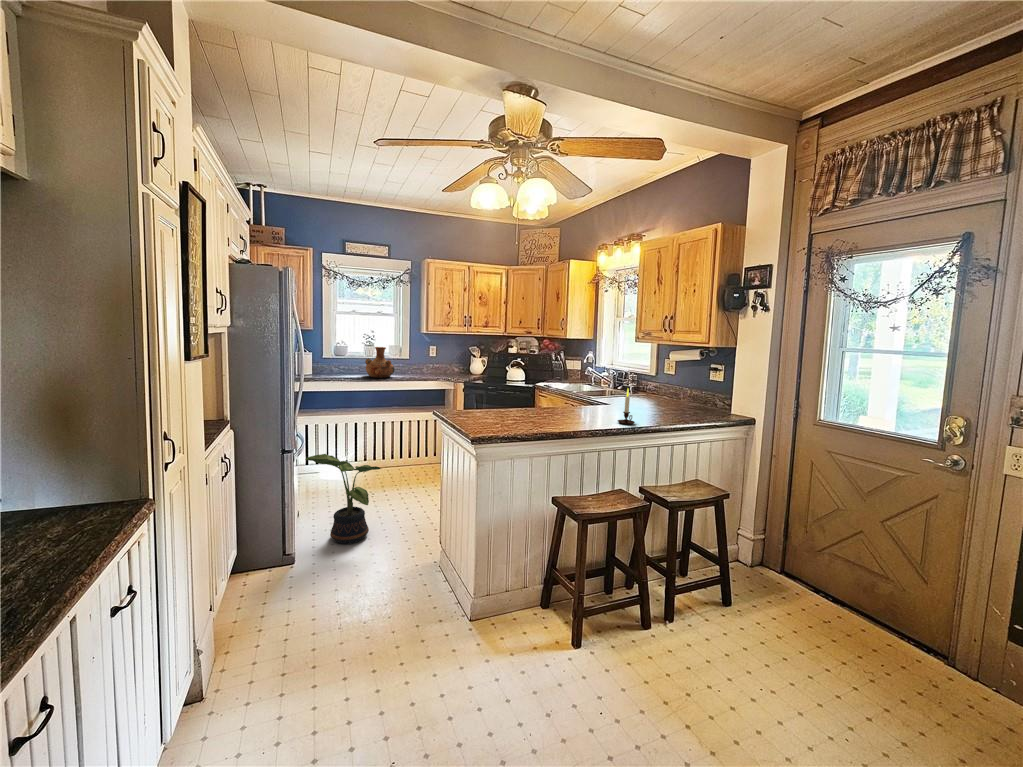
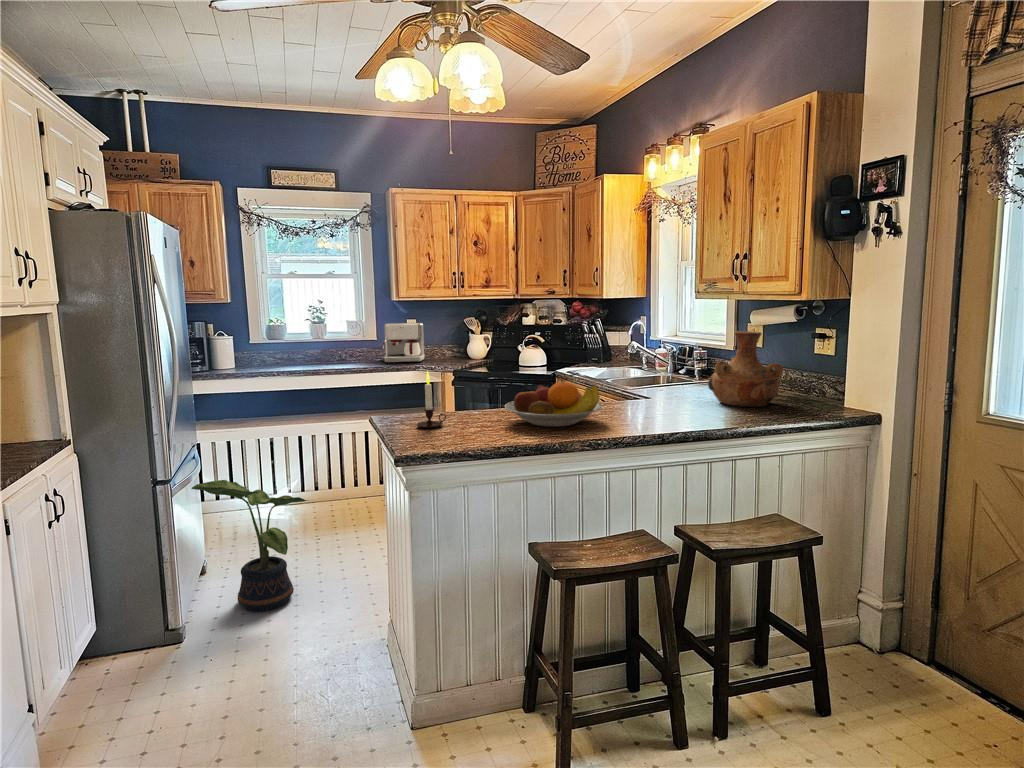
vase: present [365,347,394,378] -> present [708,331,783,407]
coffee maker: none [415,349,442,376] -> present [383,323,424,362]
candle: present [618,389,634,424] -> present [416,371,446,428]
fruit bowl: none [529,394,592,423] -> present [505,382,602,427]

